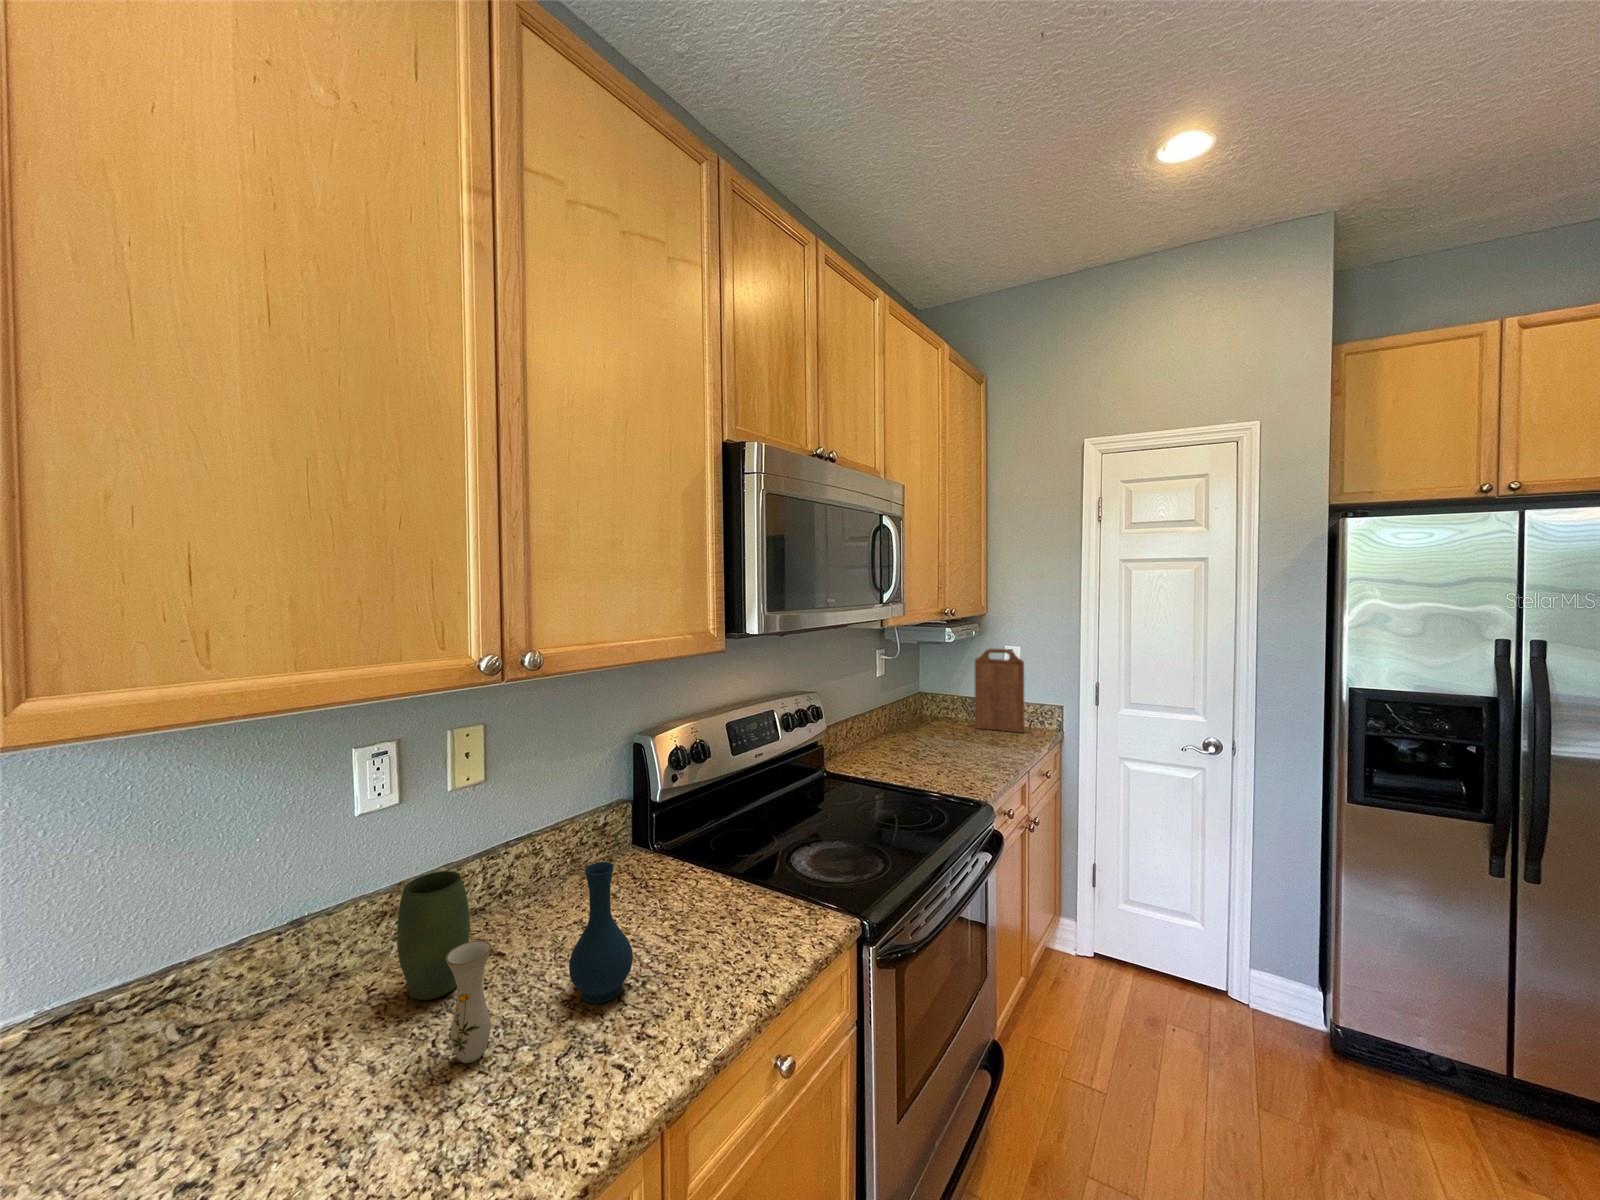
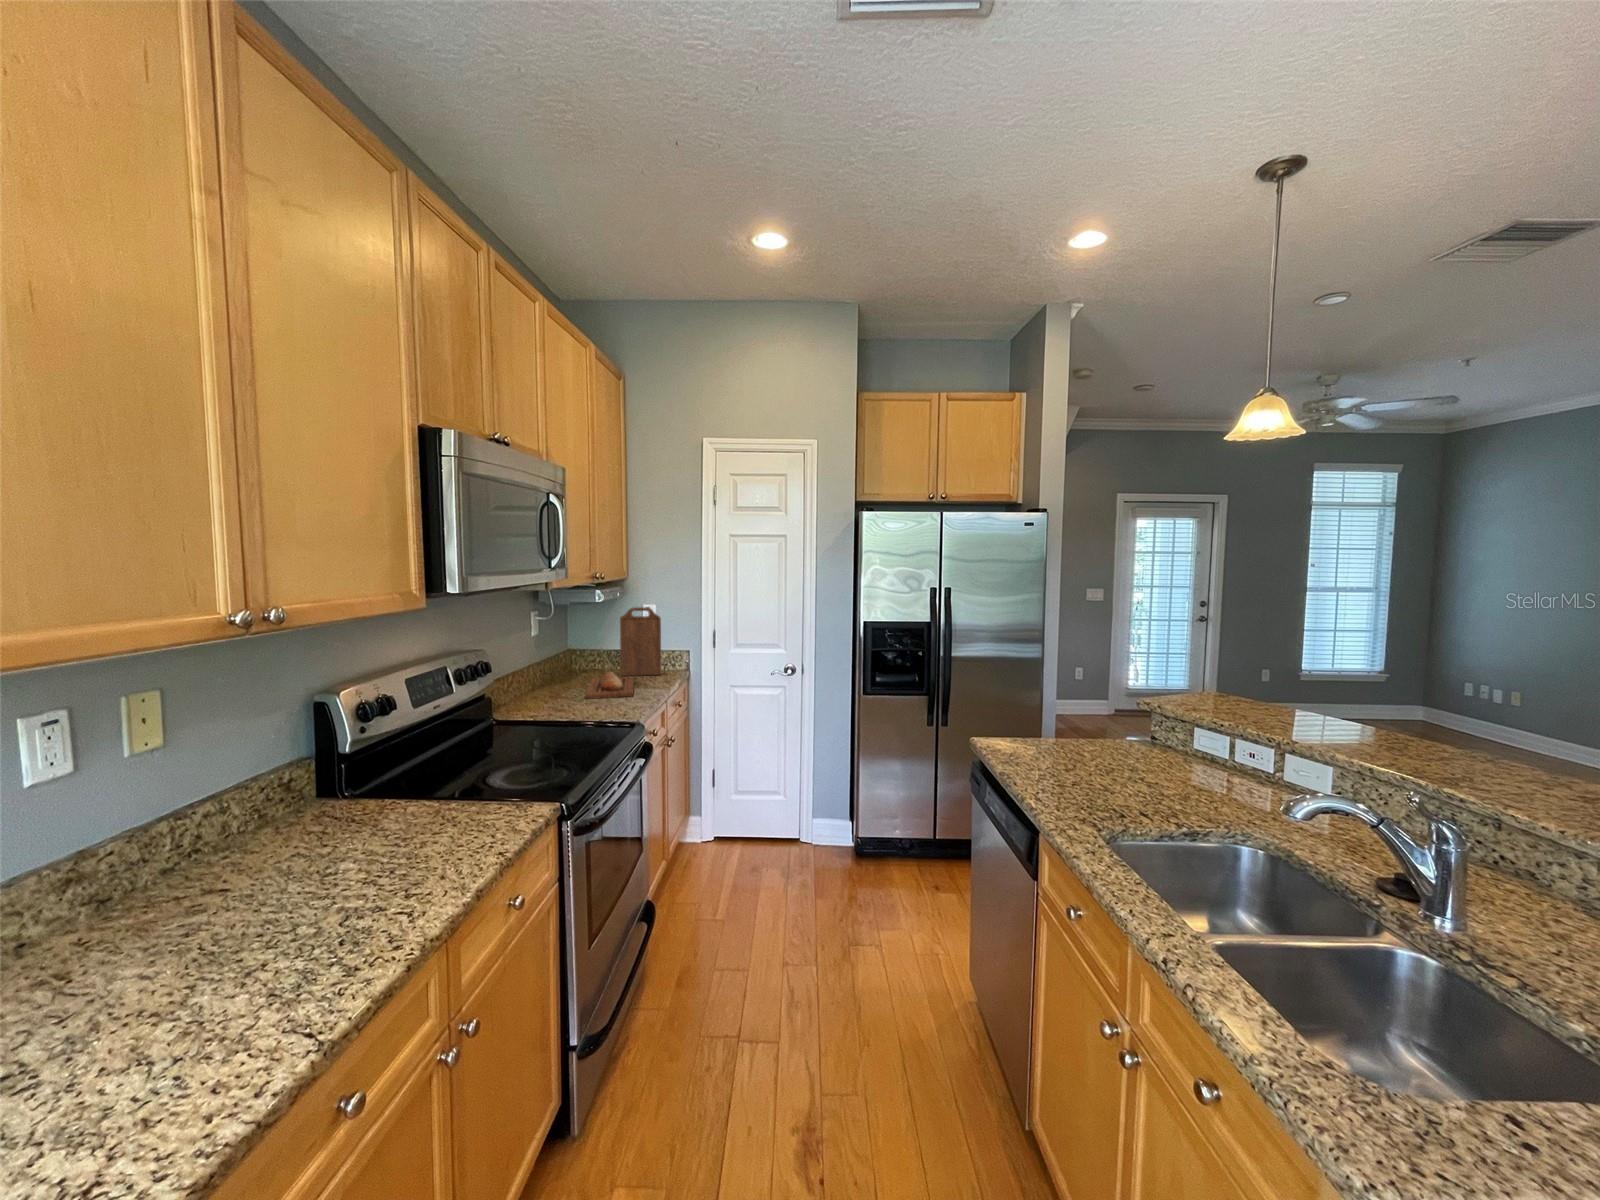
bread loaf: none [928,724,989,760] -> present [585,672,634,699]
vase: present [397,862,633,1063] -> none [126,778,387,941]

